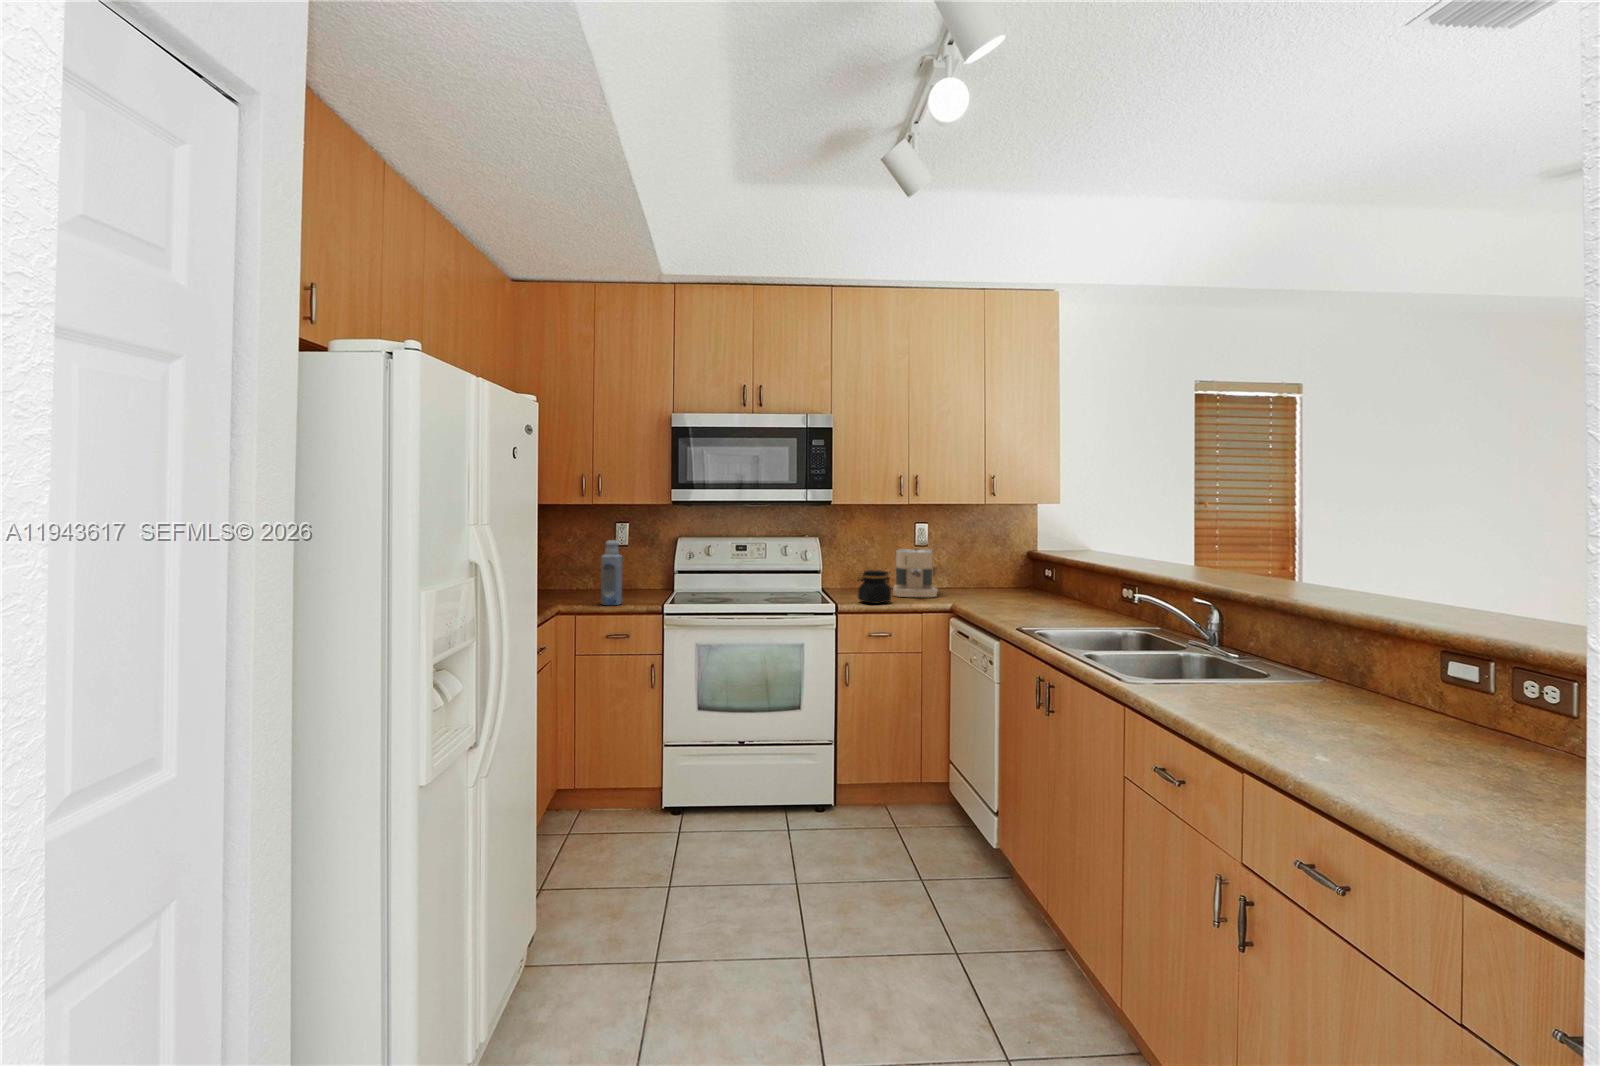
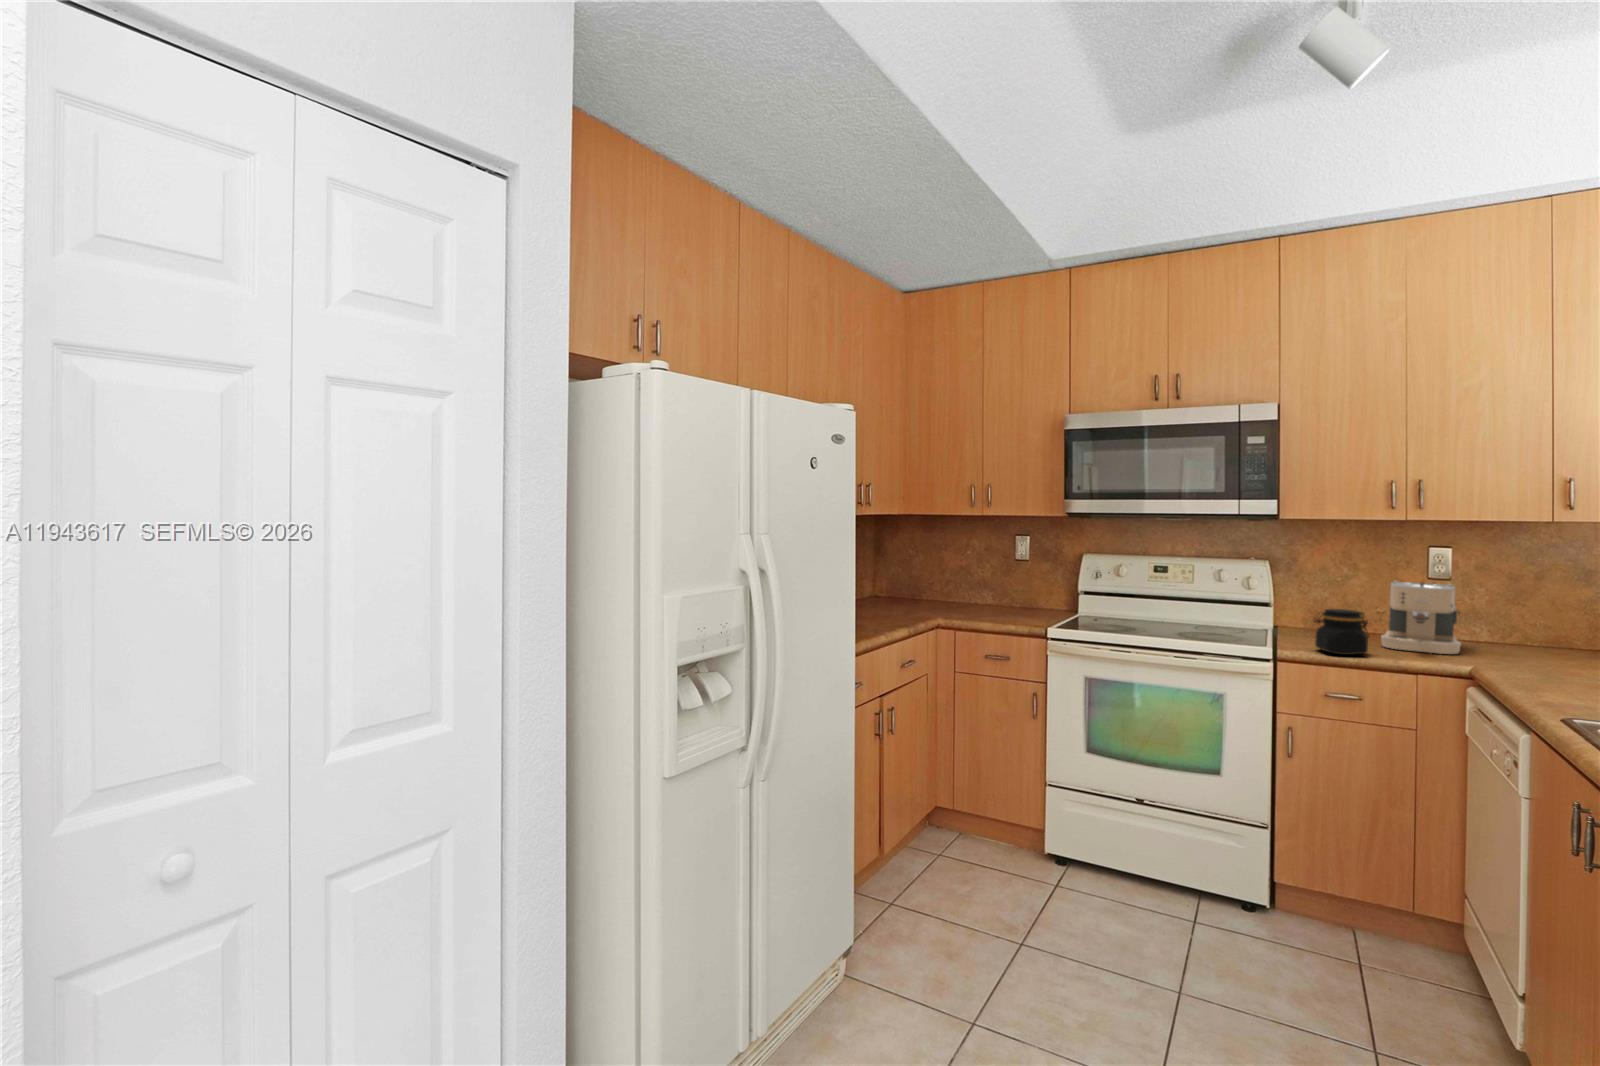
bottle: present [601,540,622,605] -> none [986,555,1010,624]

